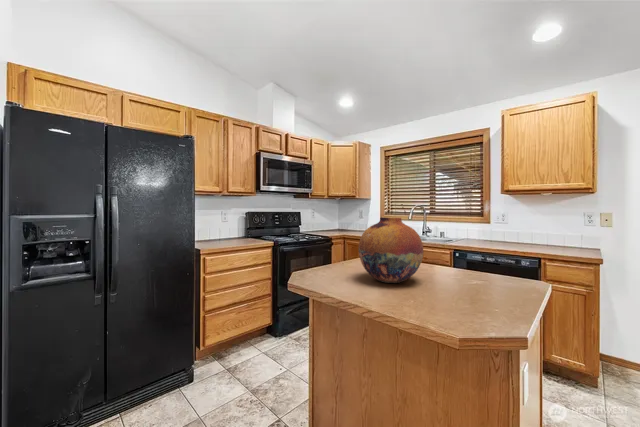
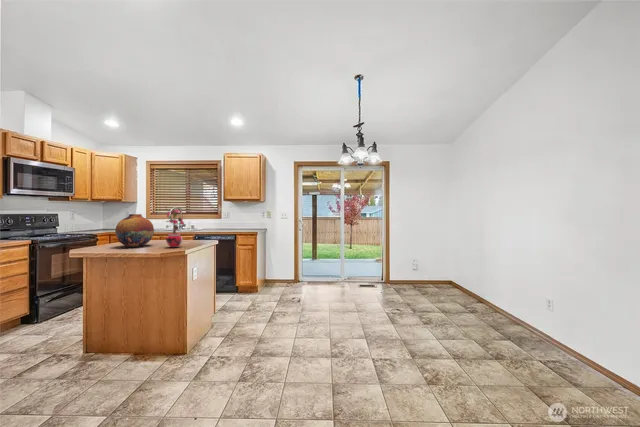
potted plant: none [453,207,509,304] -> present [166,210,184,248]

